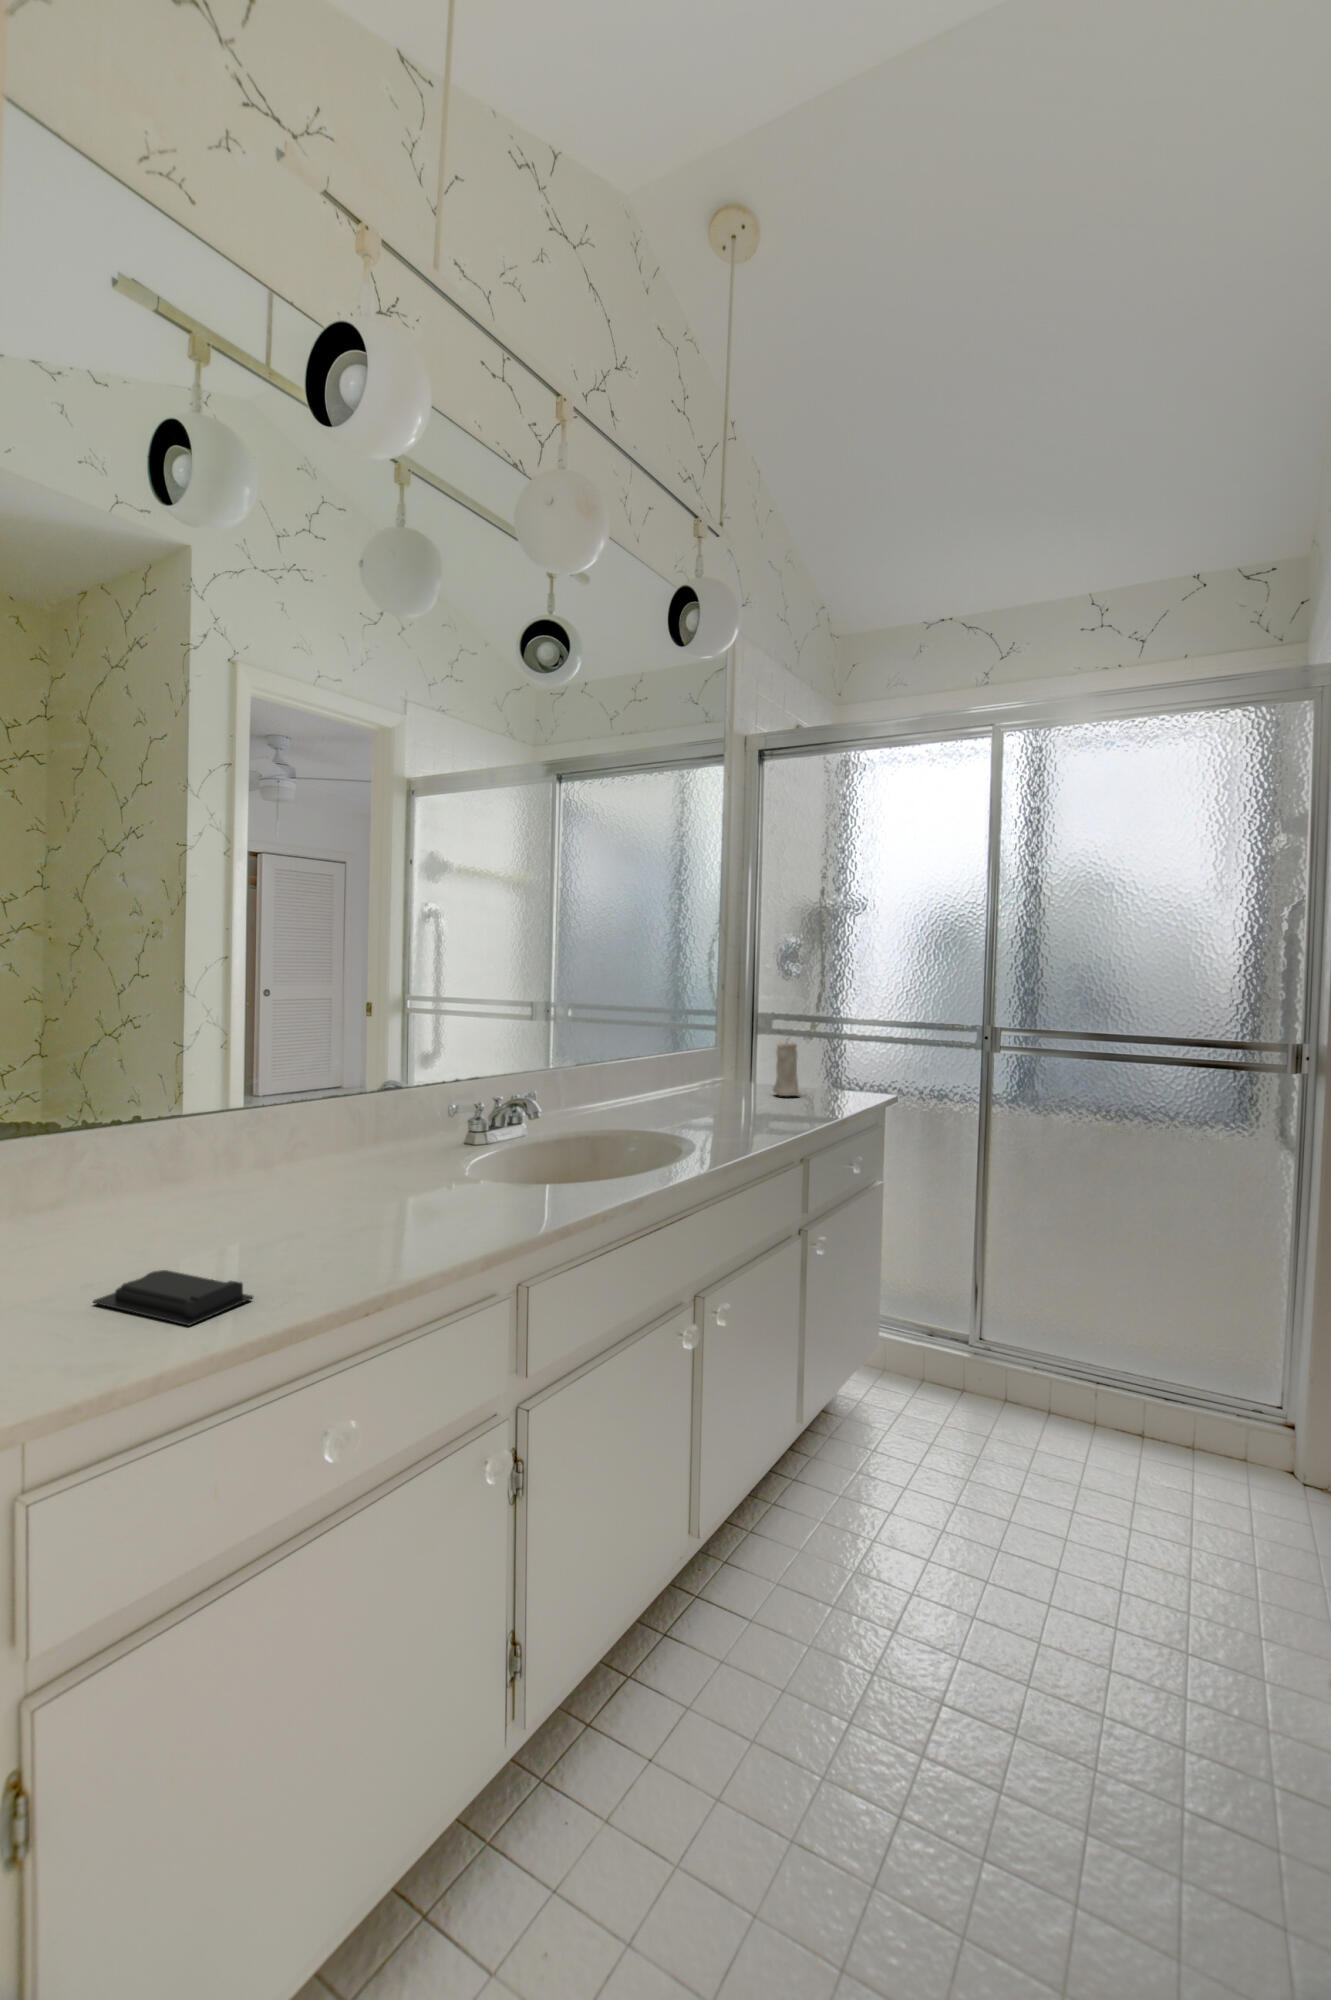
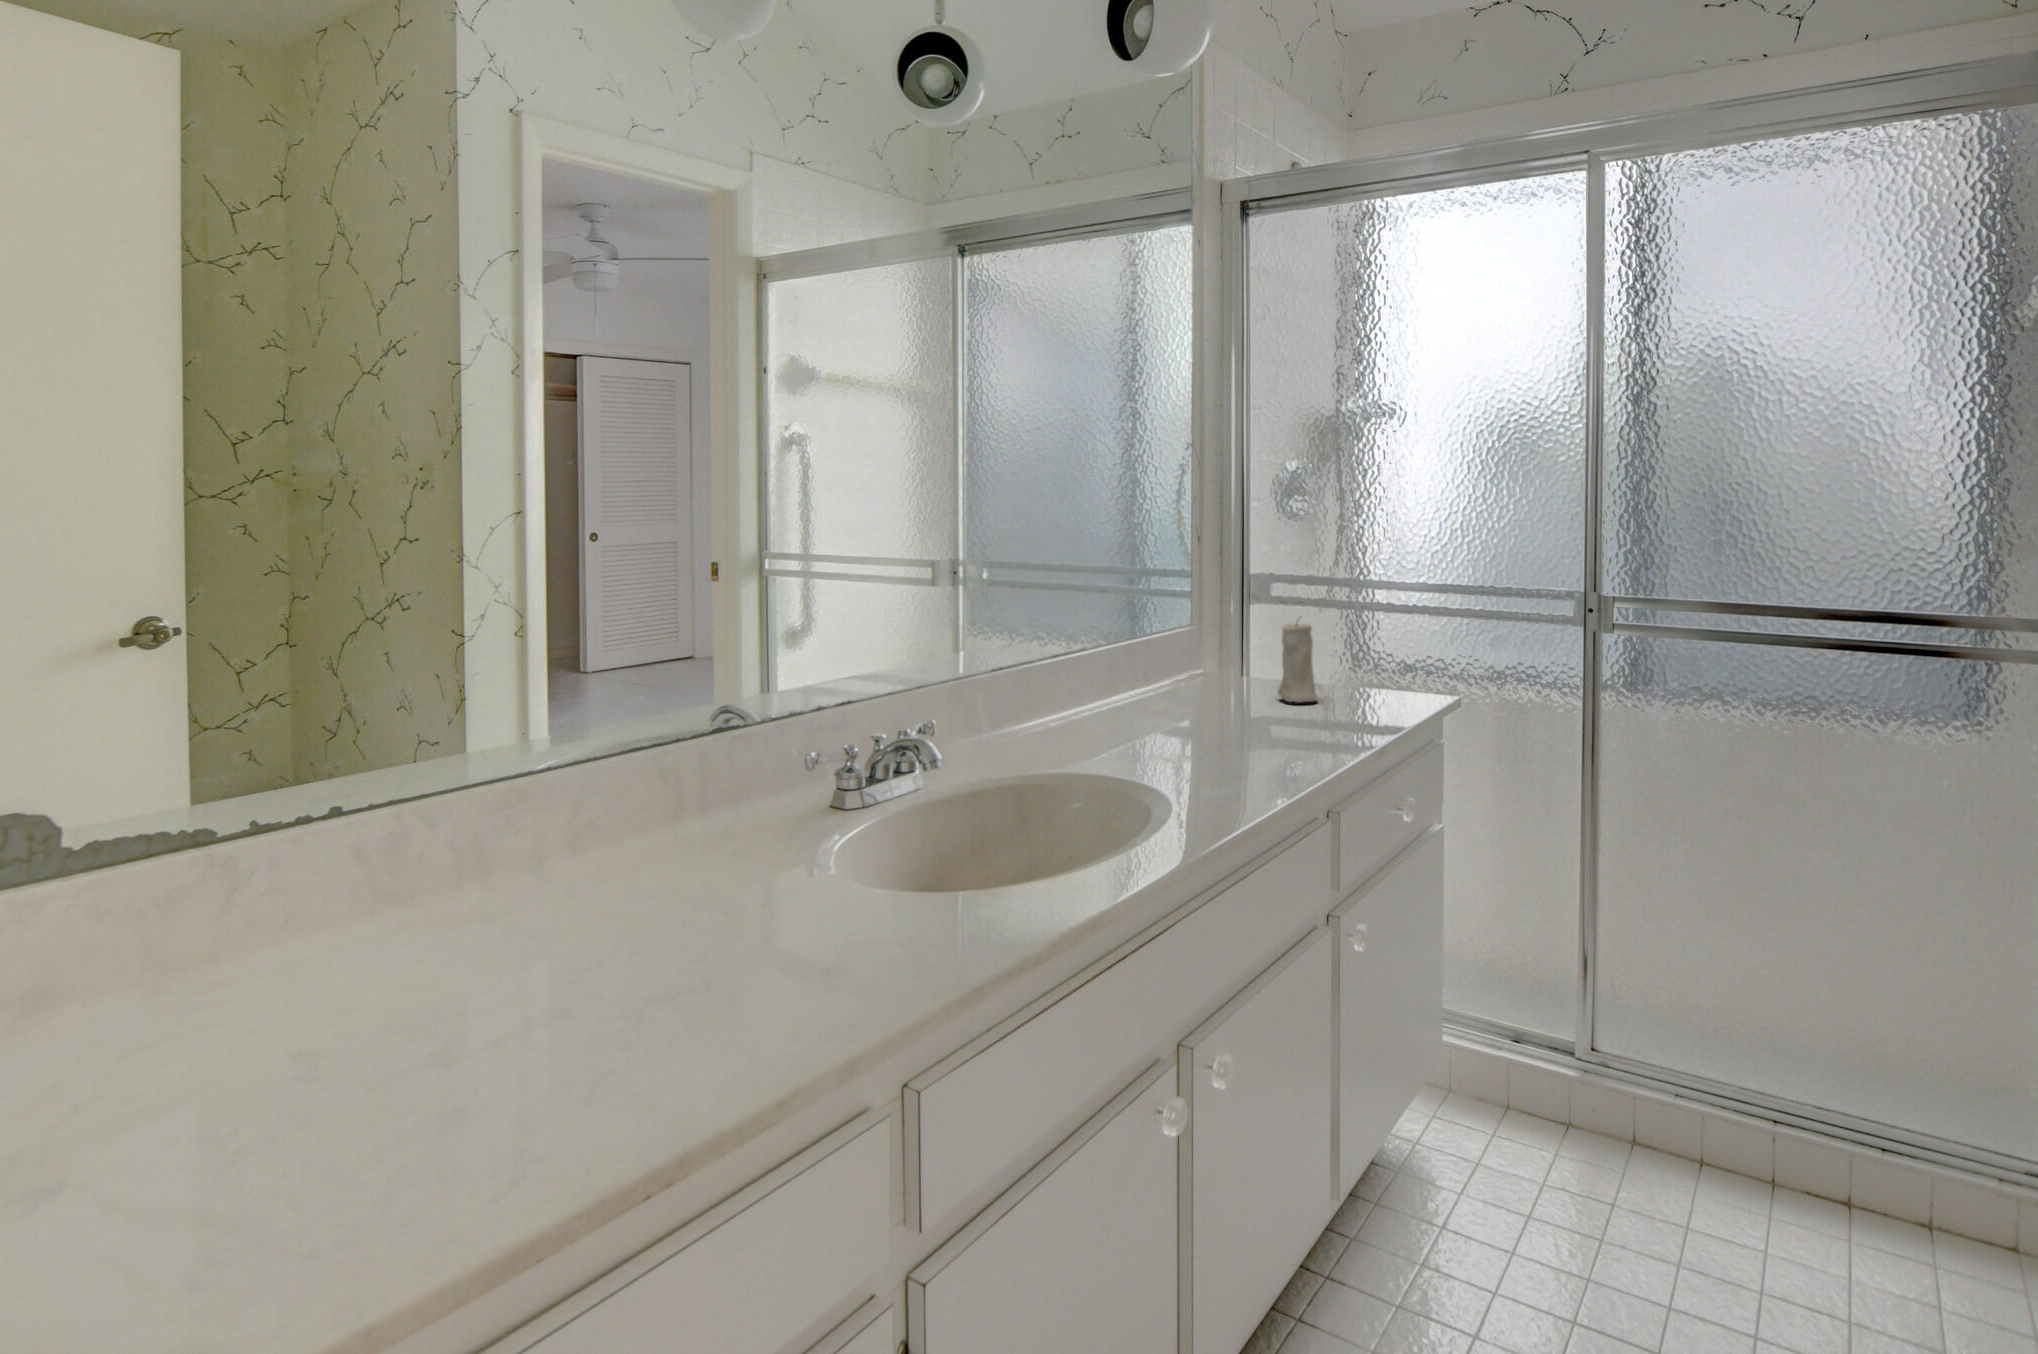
soap bar: present [93,1270,253,1326] -> none [202,1132,462,1266]

